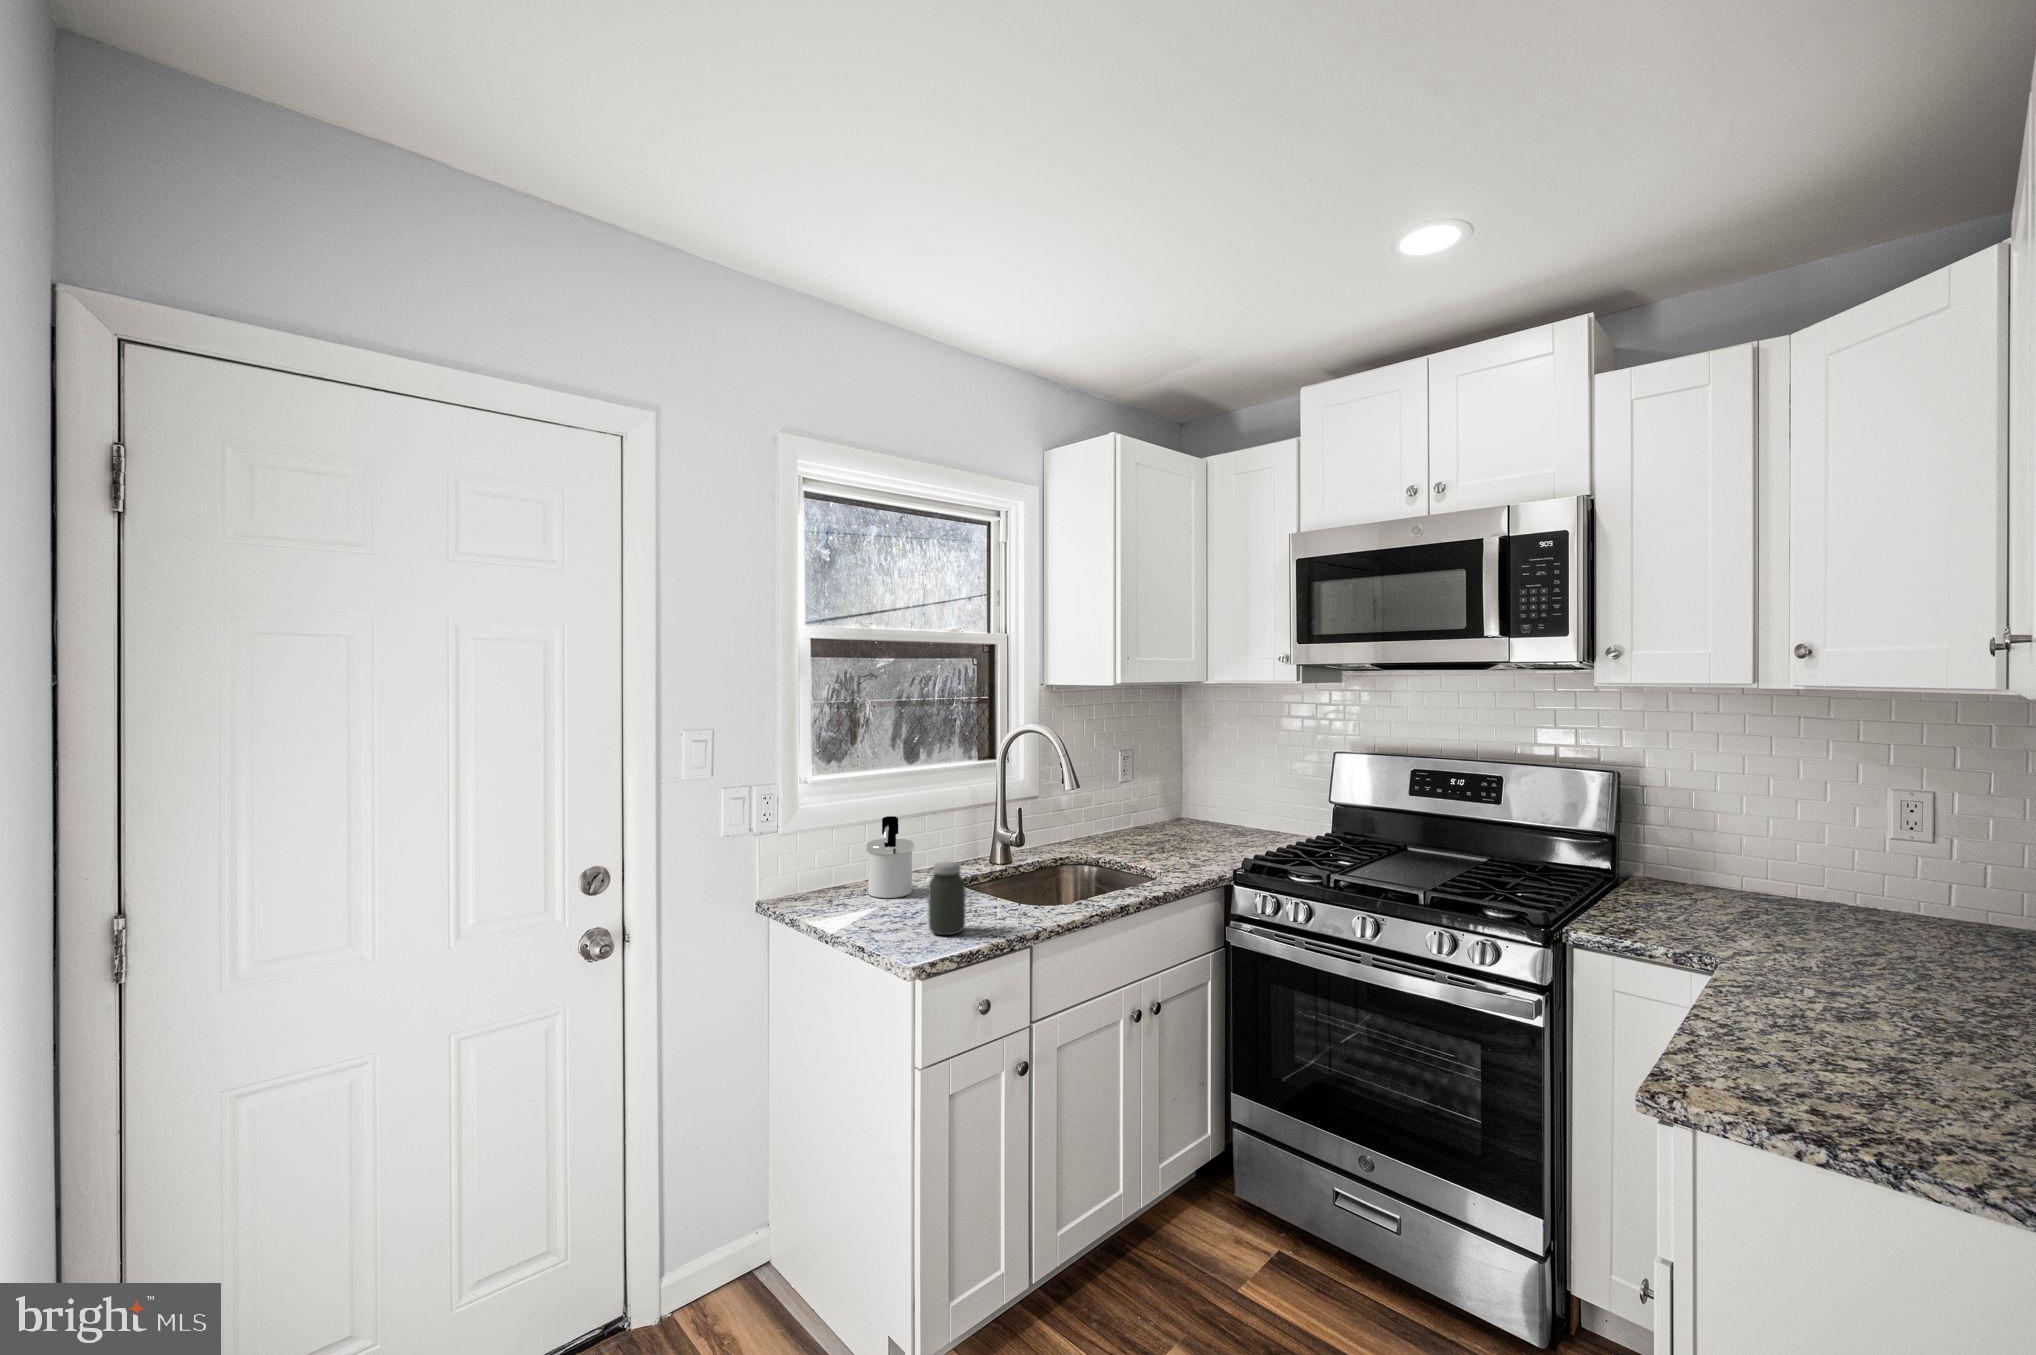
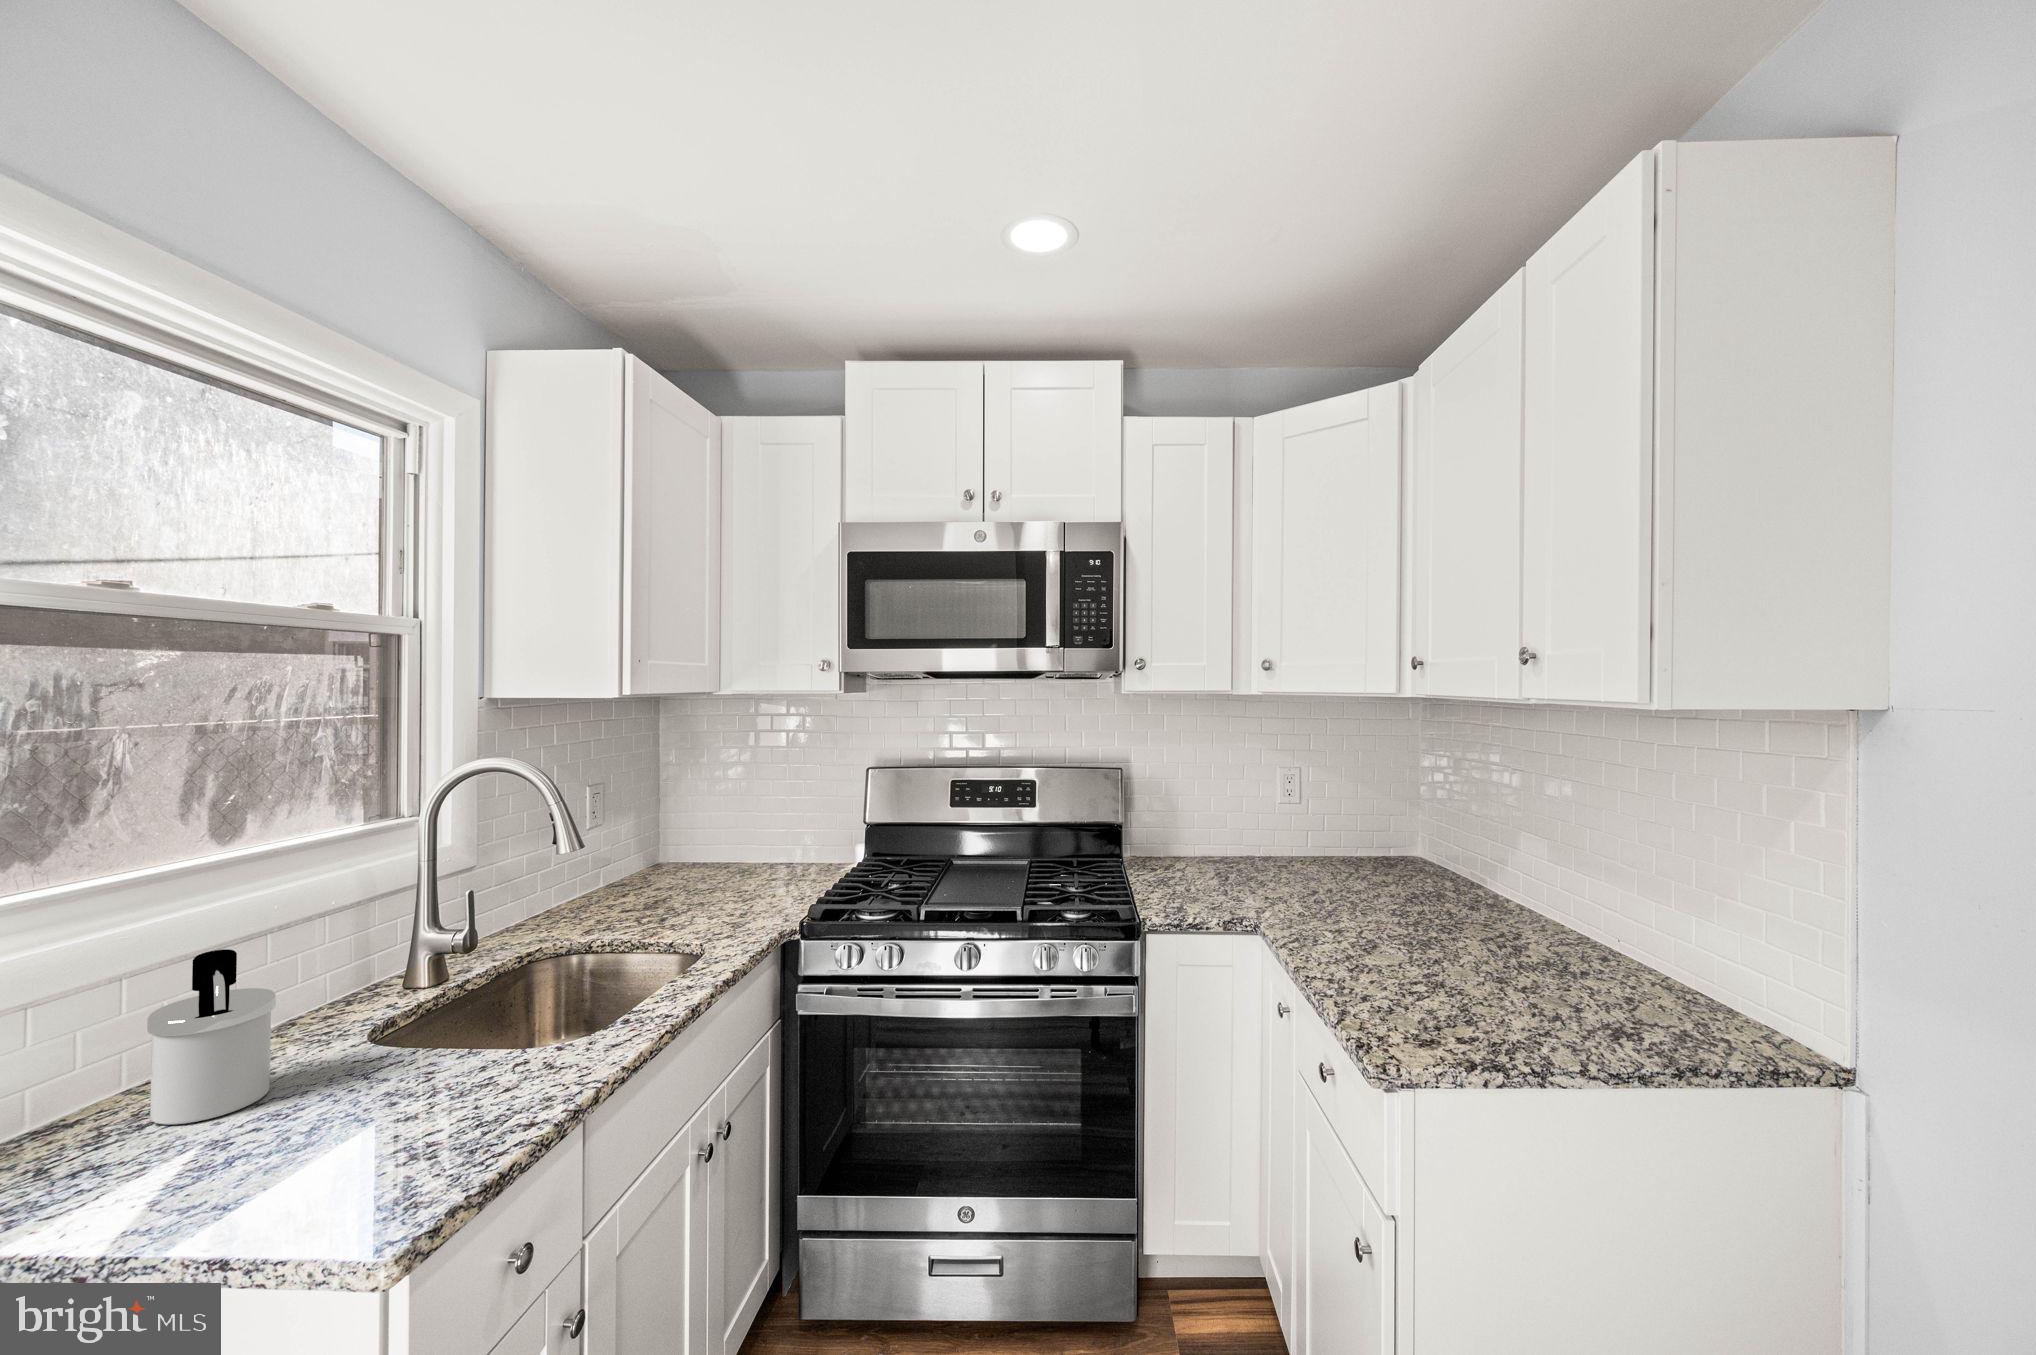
jar: present [928,862,965,935] -> none [373,1018,460,1172]

